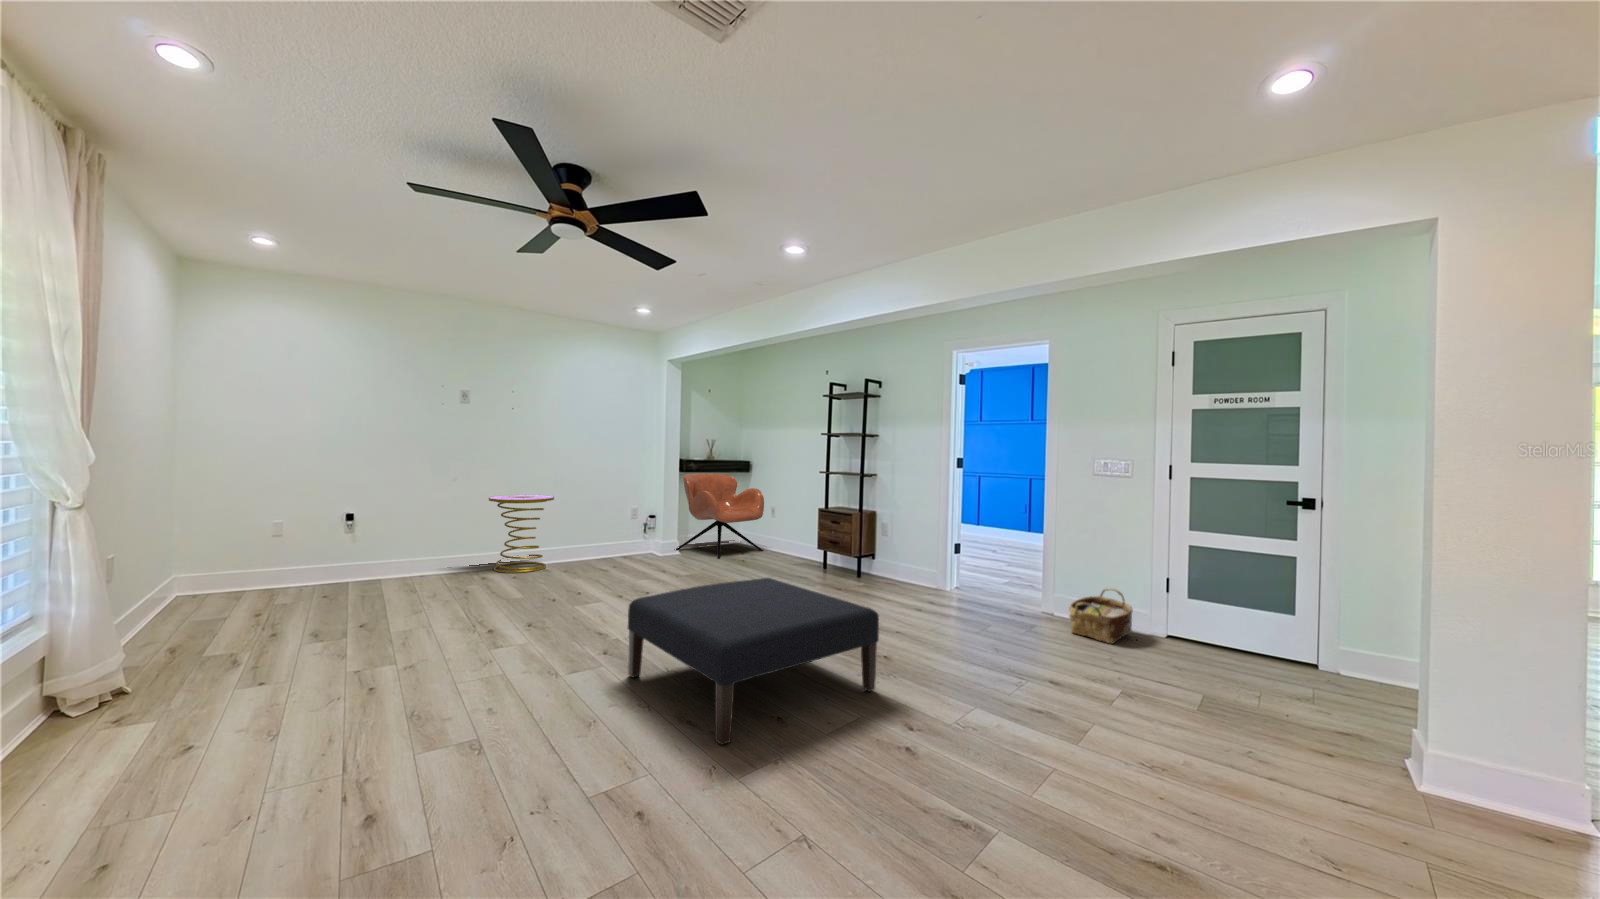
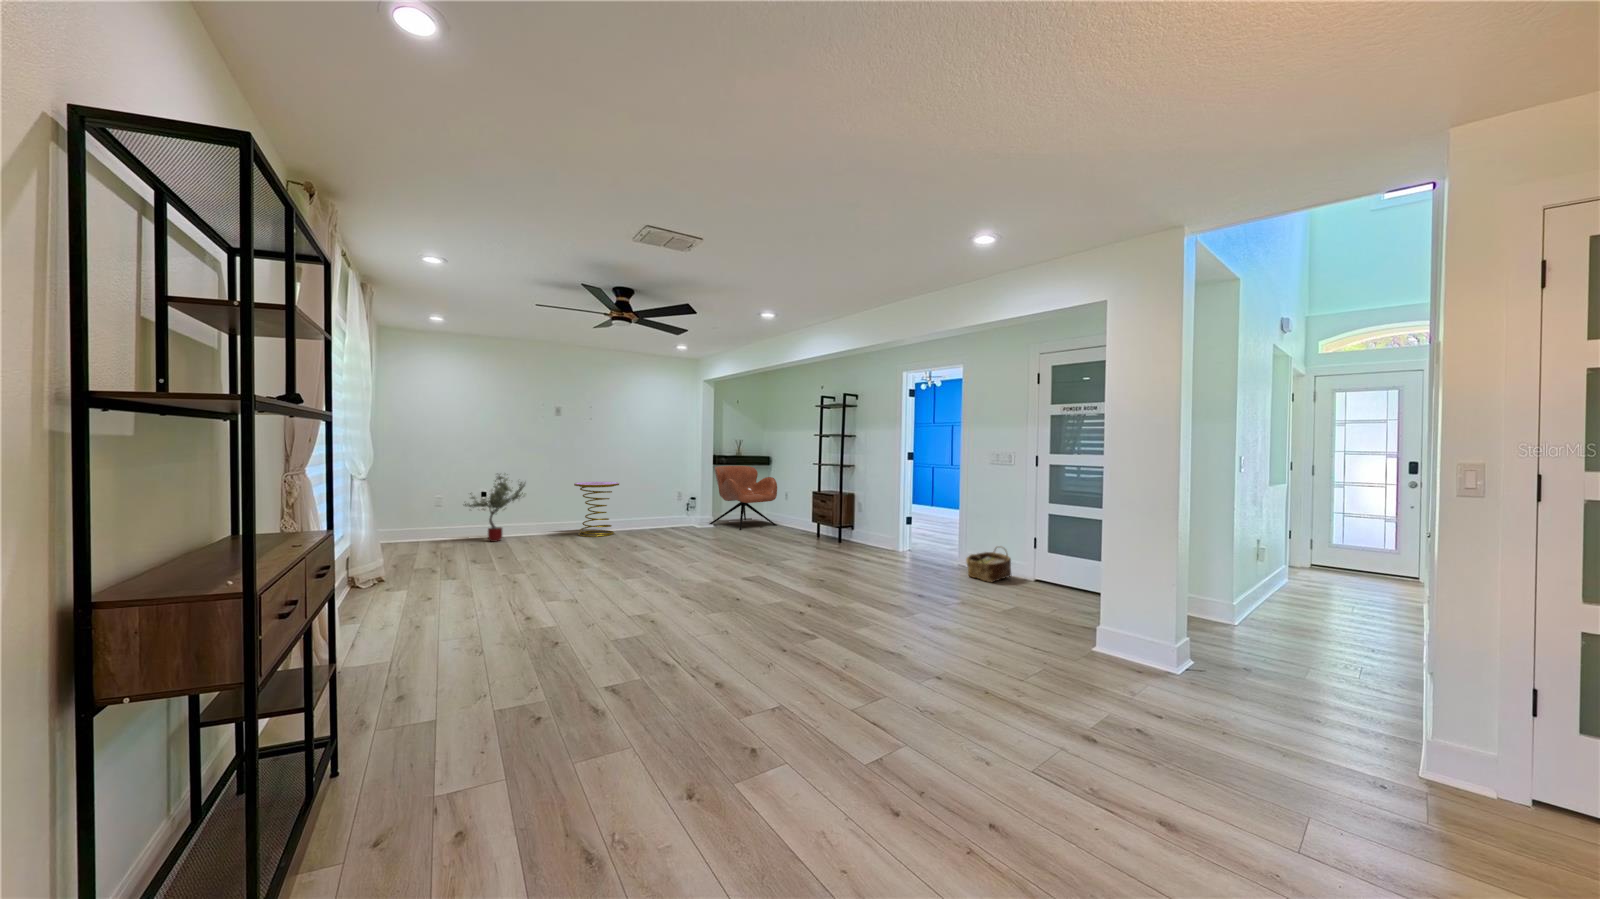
potted tree: none [312,482,416,584] -> present [465,473,525,542]
ottoman: present [628,578,879,745] -> none [659,534,809,617]

